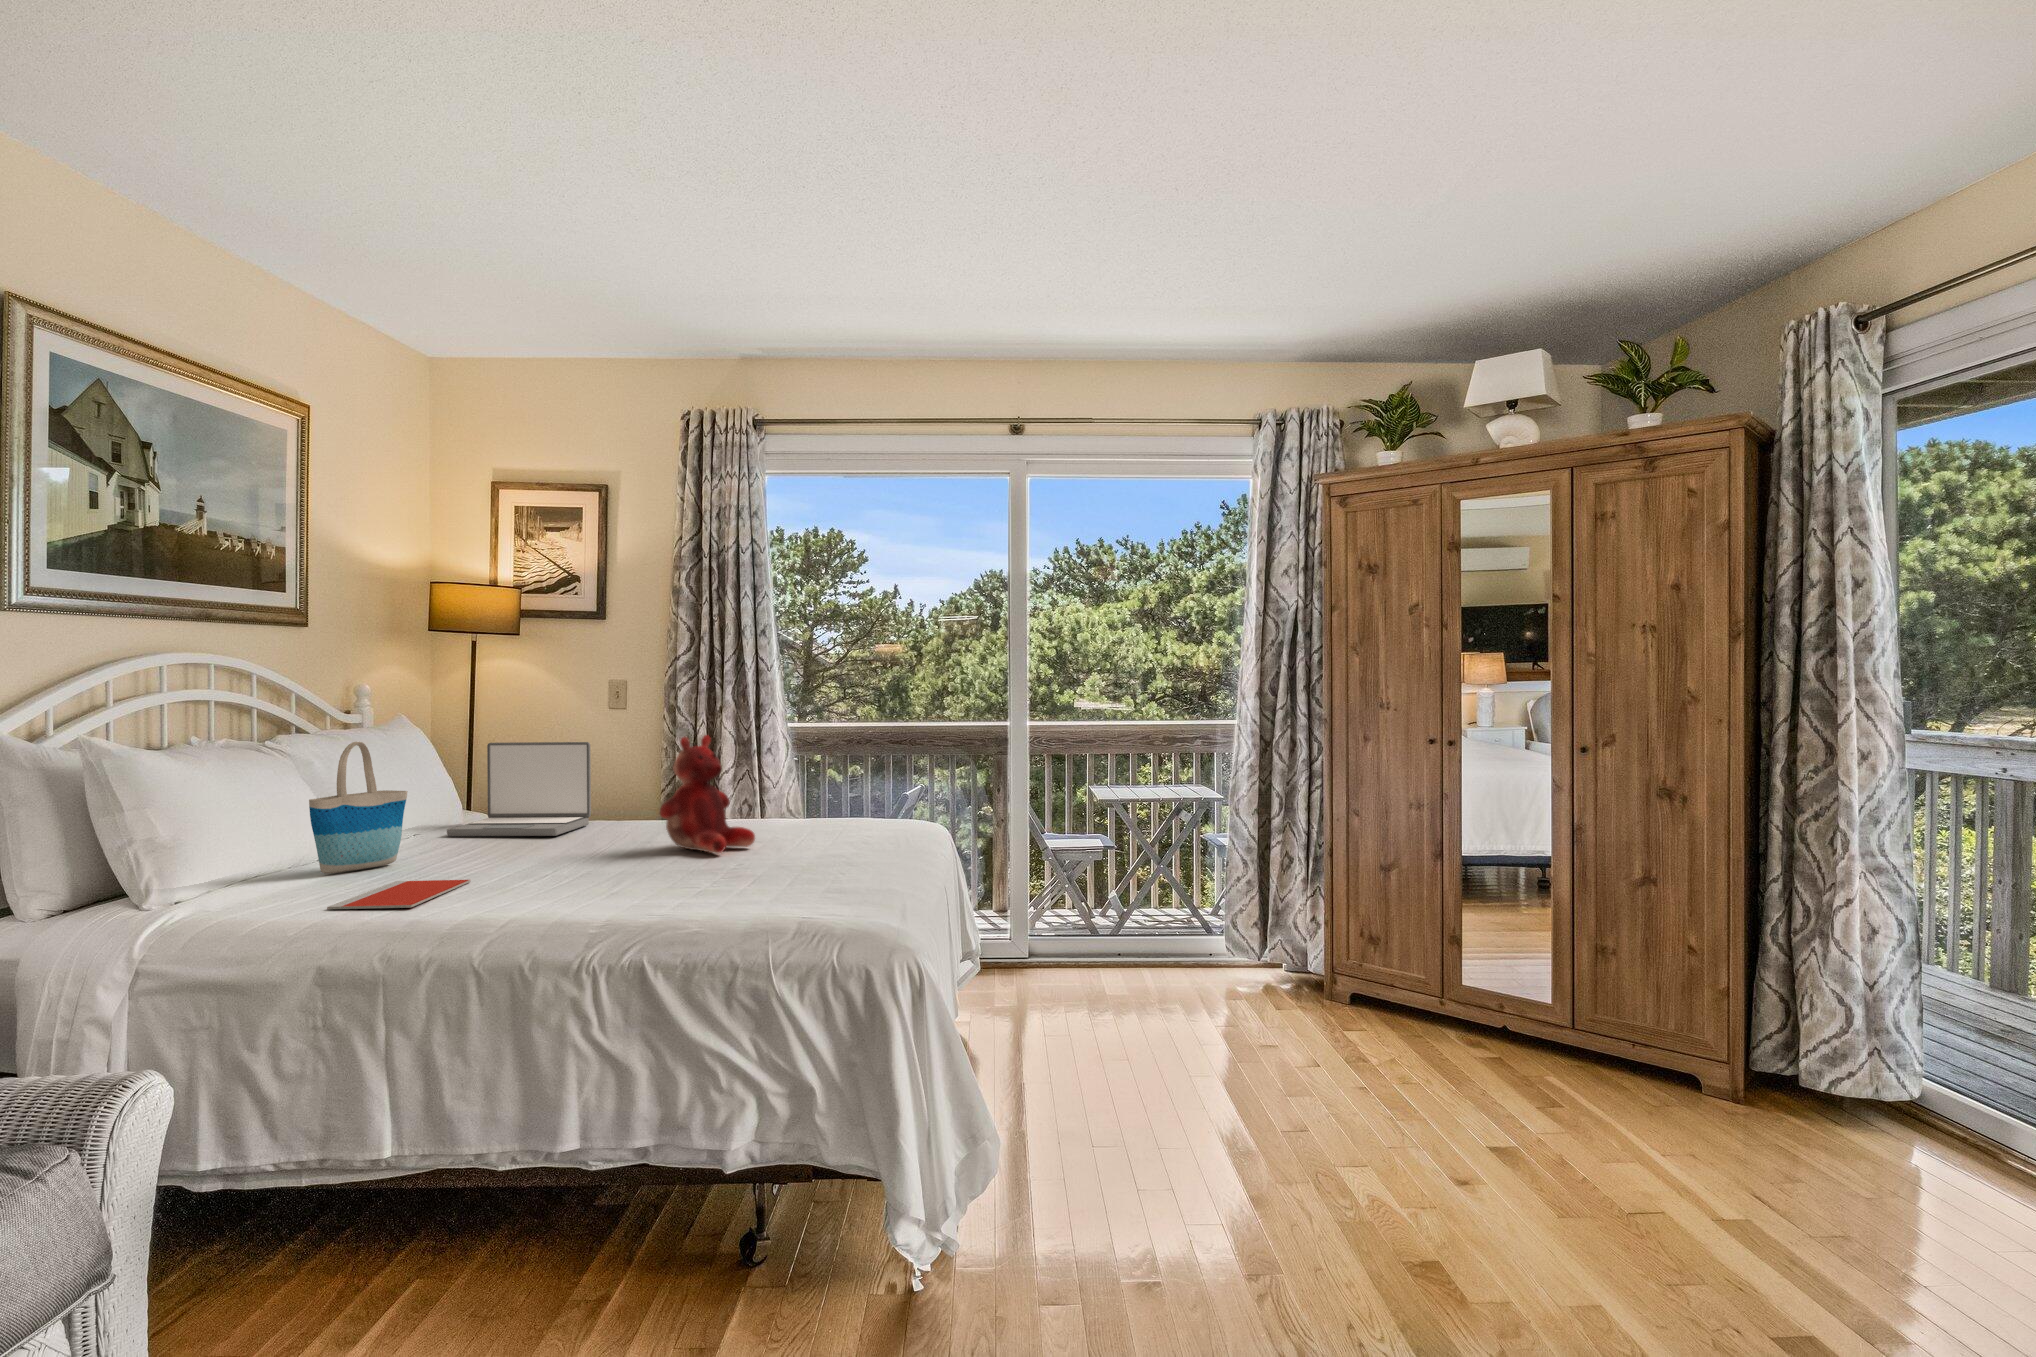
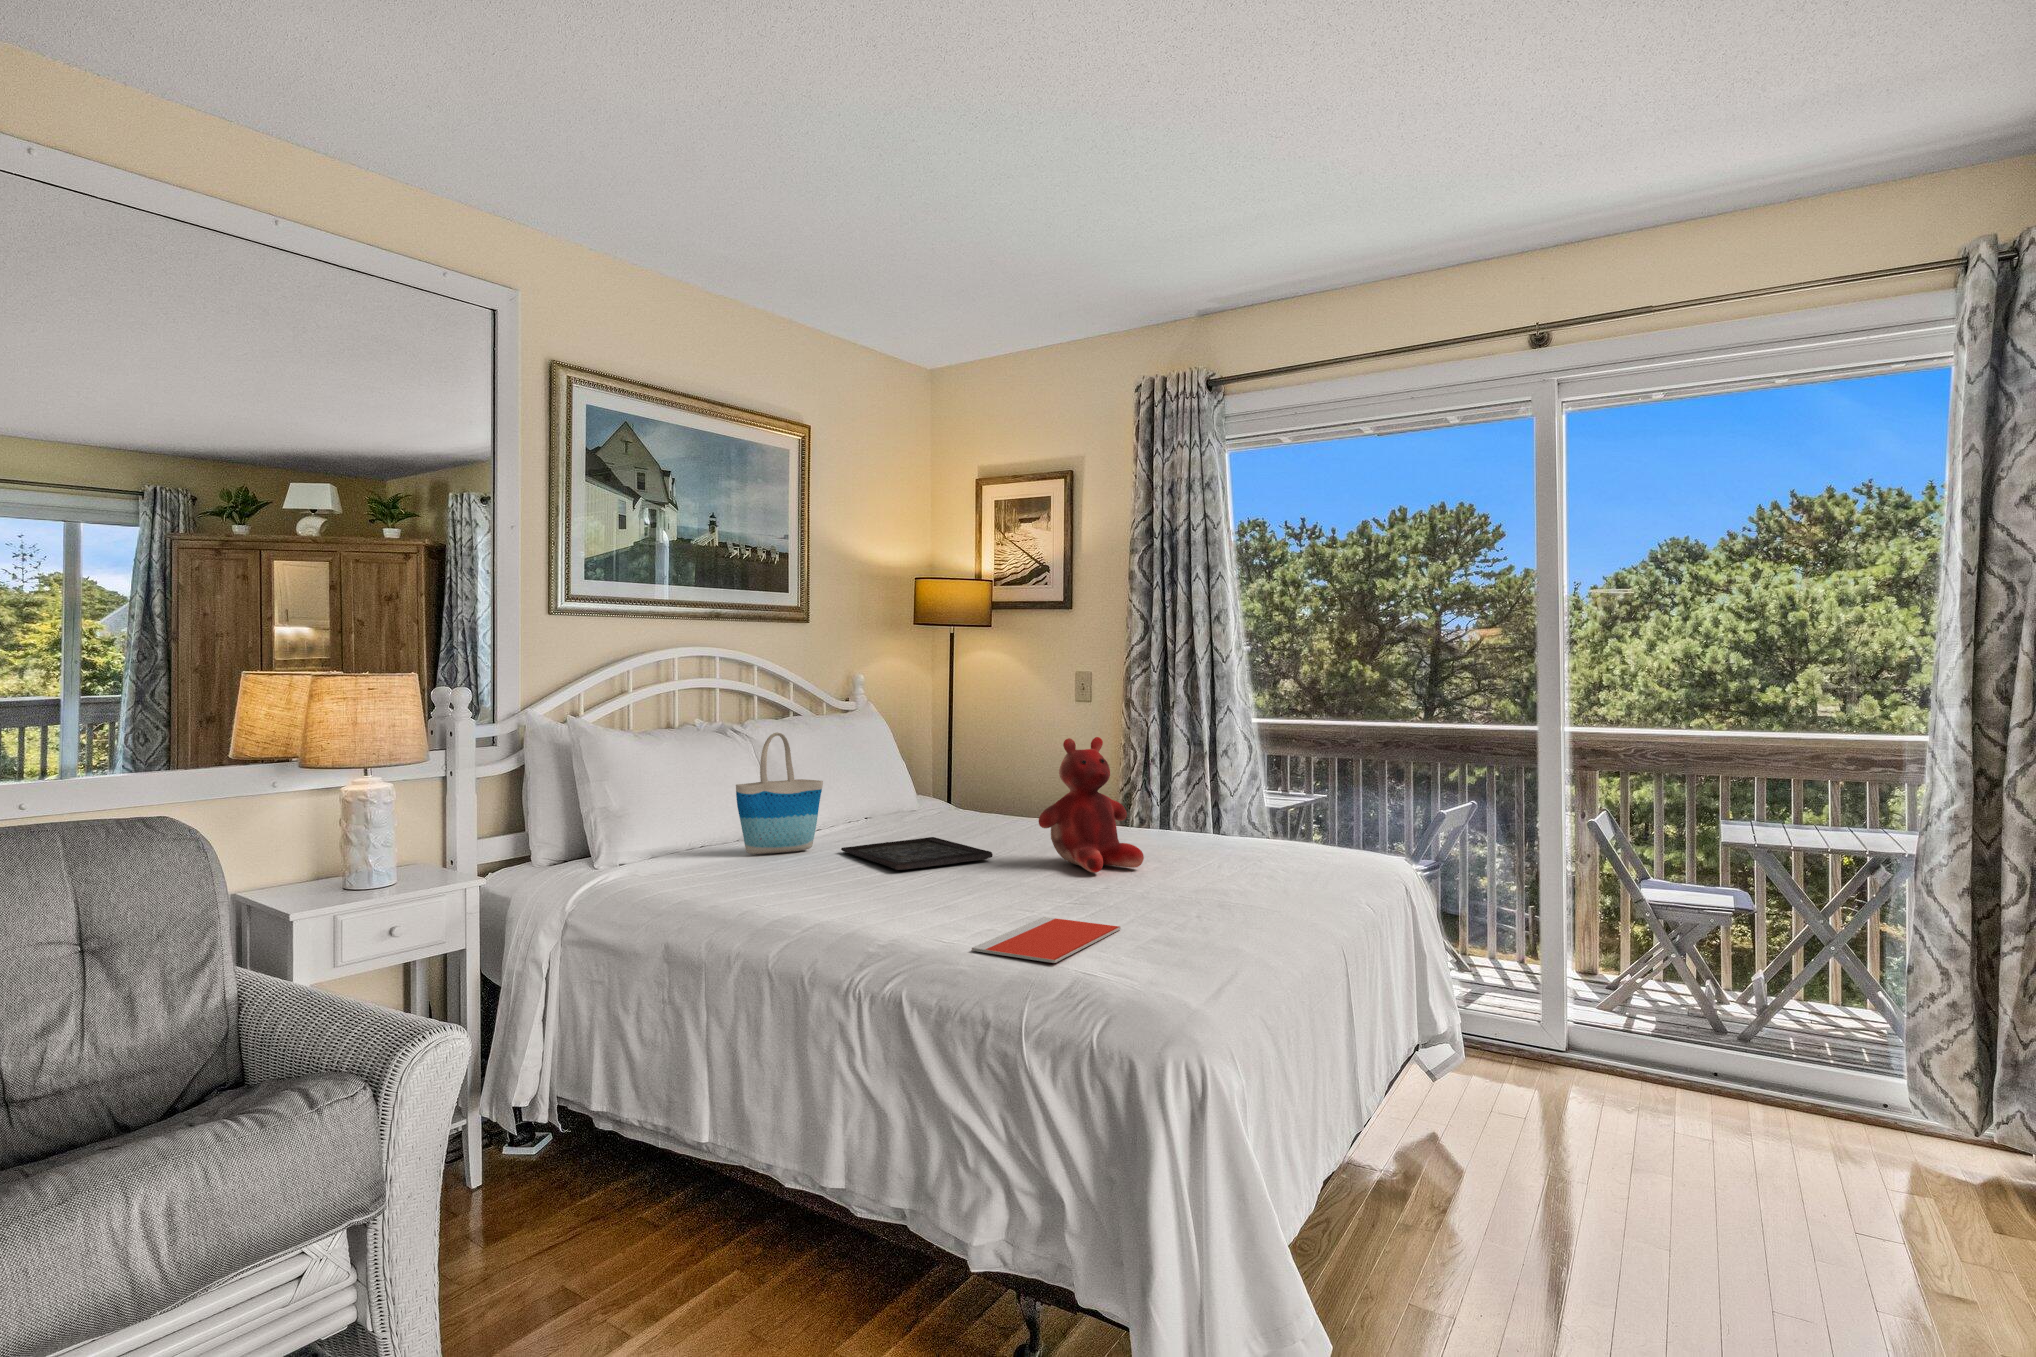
laptop: present [447,742,591,837] -> none [886,735,1019,834]
tray: none [434,841,608,870] -> present [841,837,993,870]
notebook: present [327,880,471,909] -> present [972,917,1121,963]

